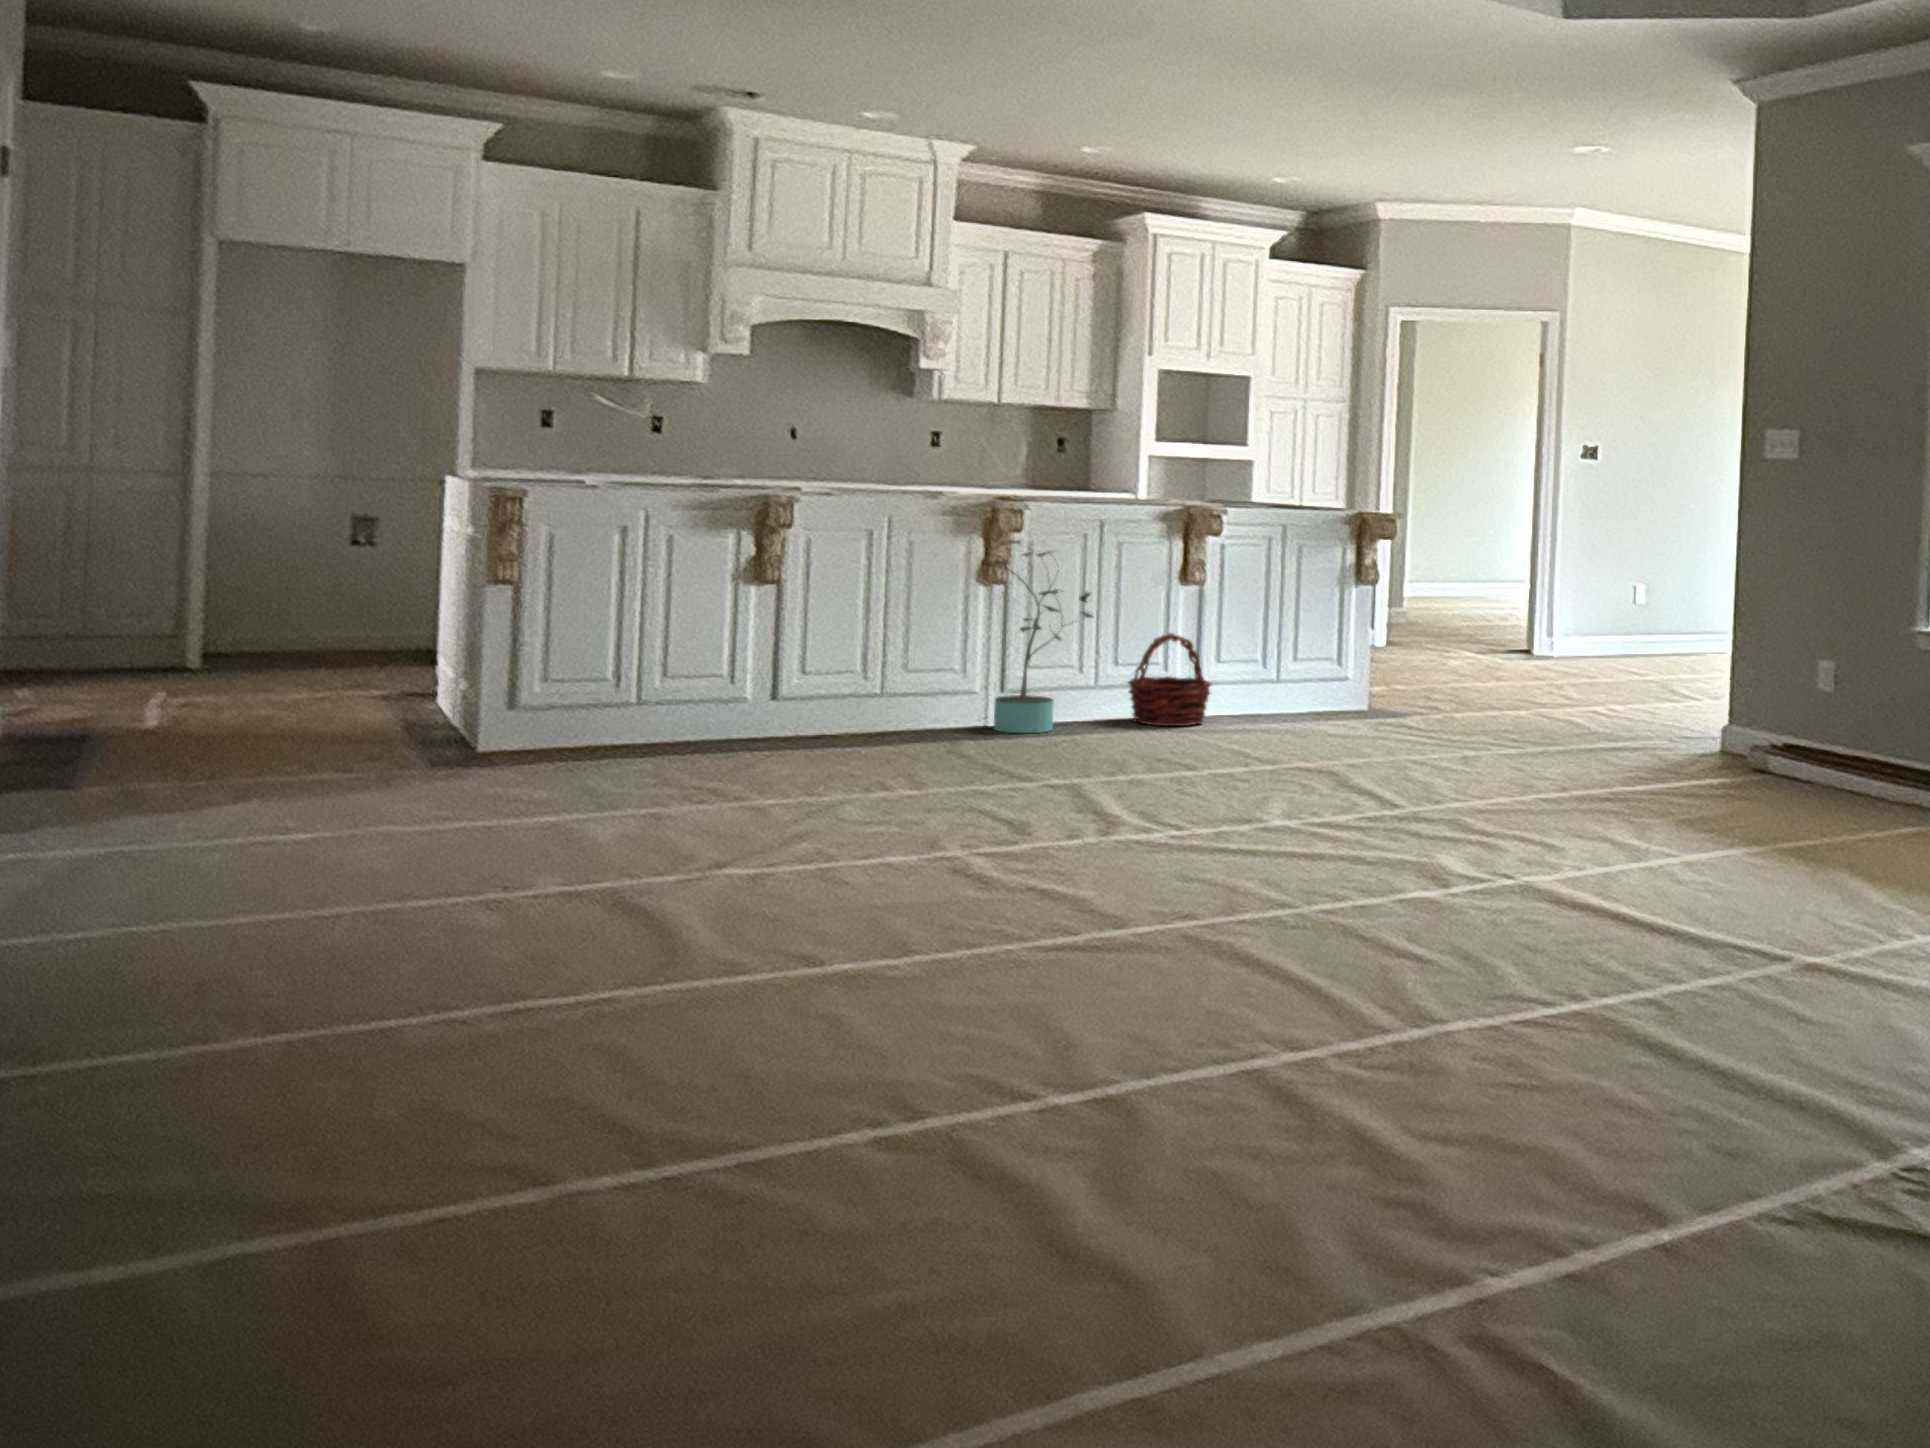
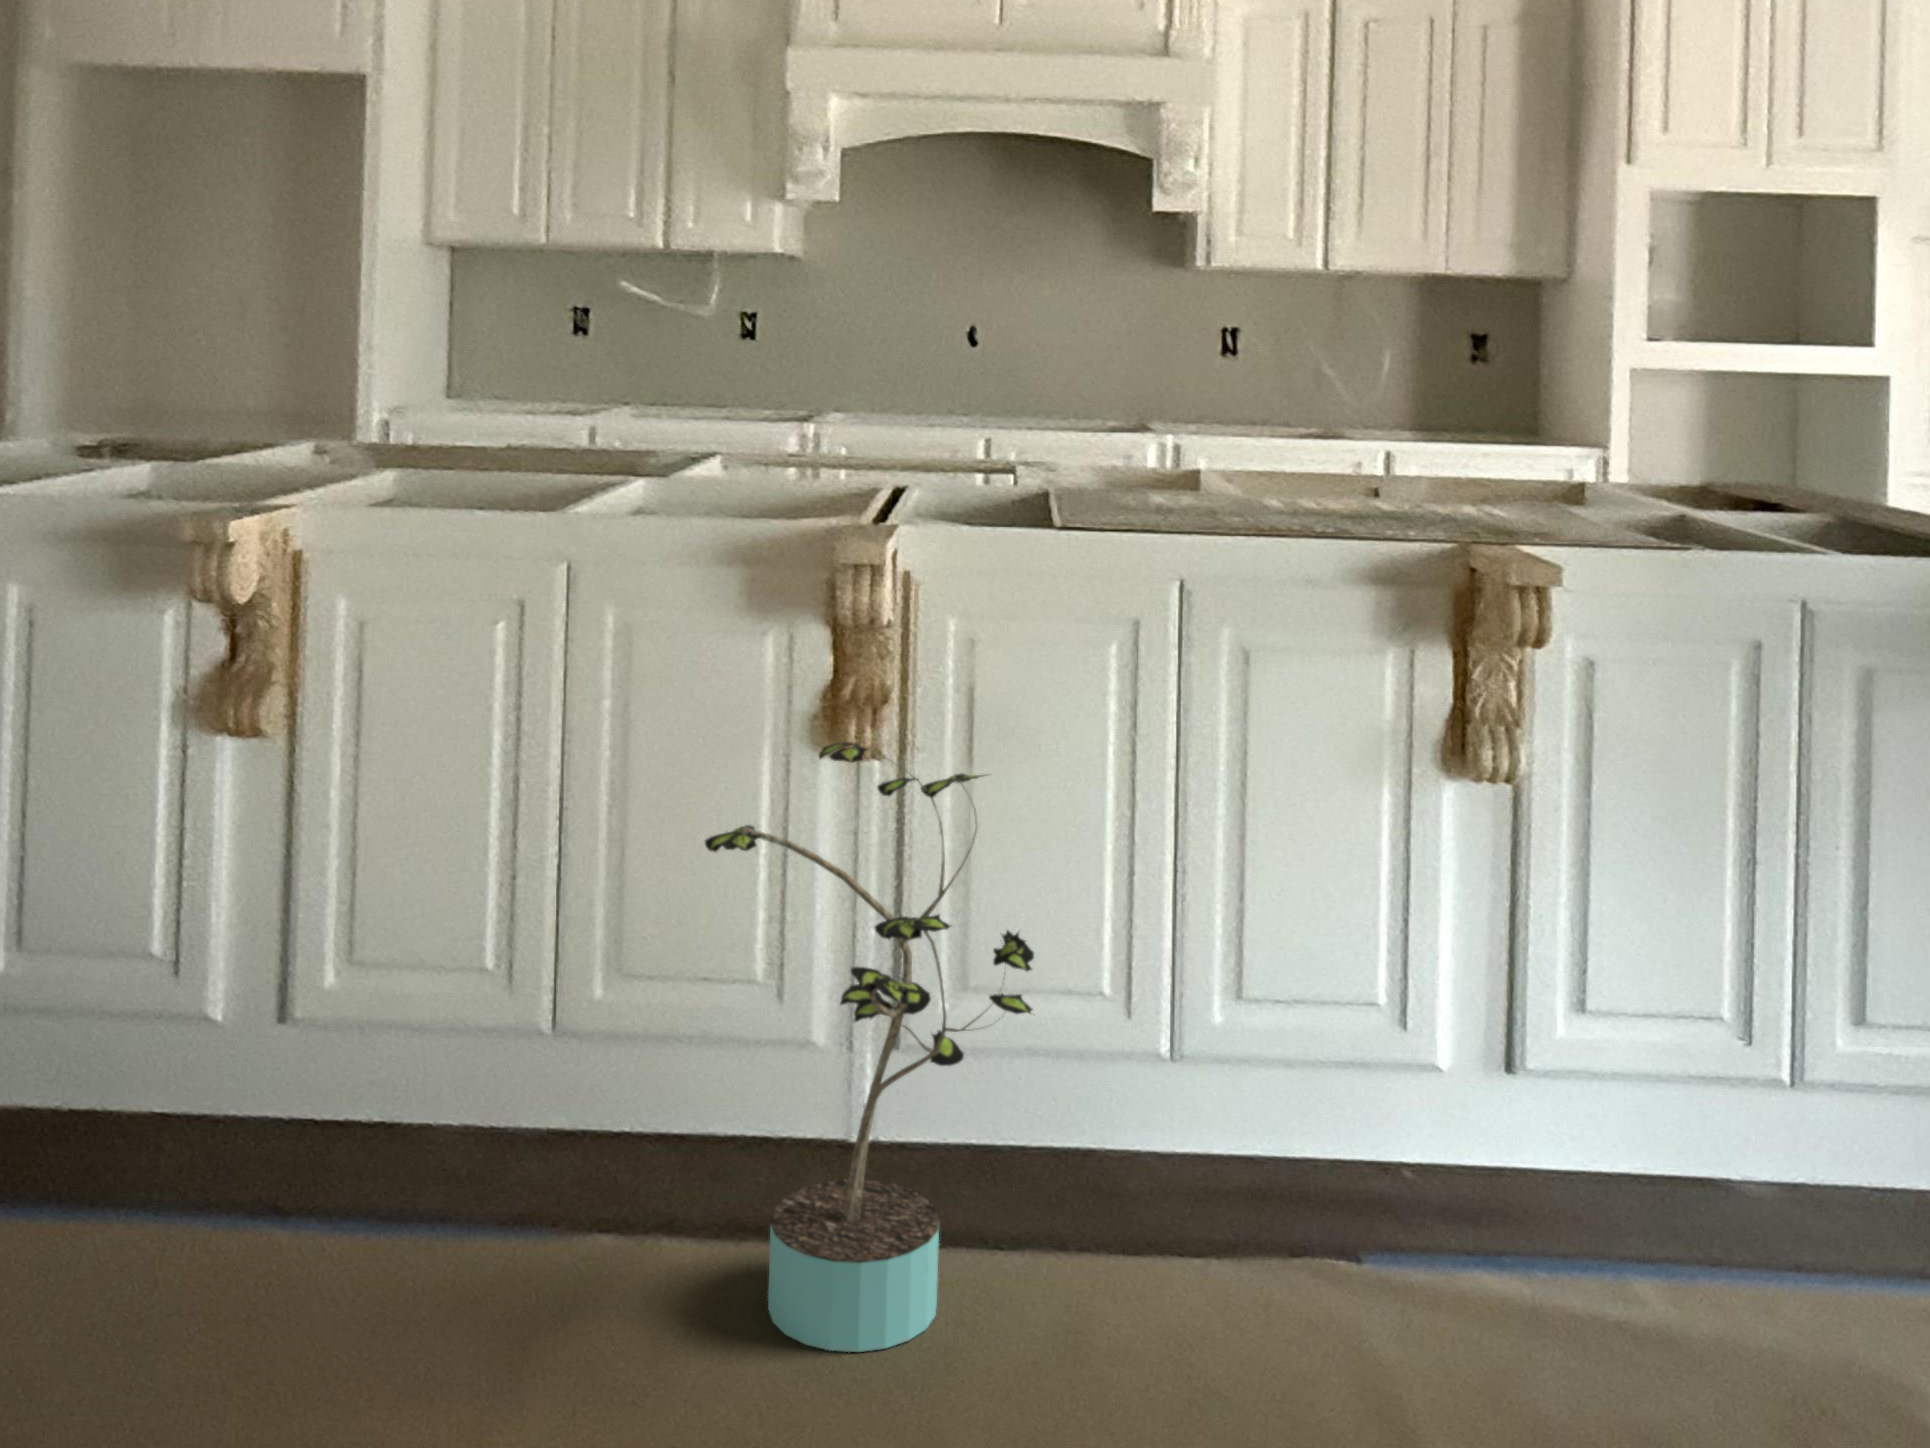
basket: present [1128,633,1211,726] -> none [1206,1039,1465,1366]

